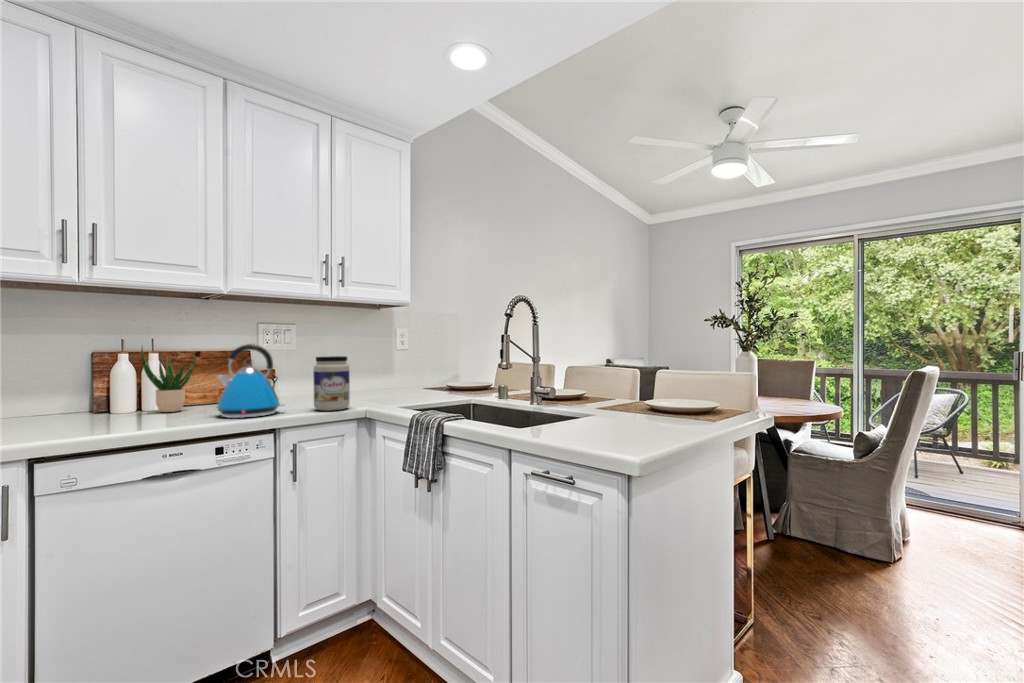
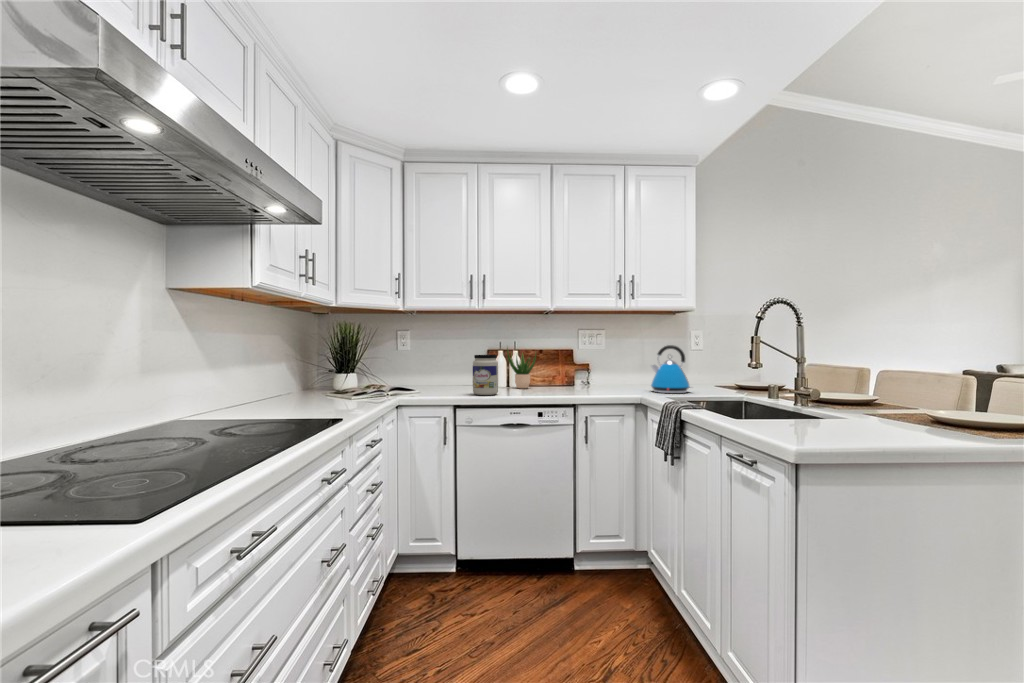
kettle: present [217,344,283,418] -> present [651,345,690,393]
jar: present [313,356,350,411] -> present [473,355,498,395]

